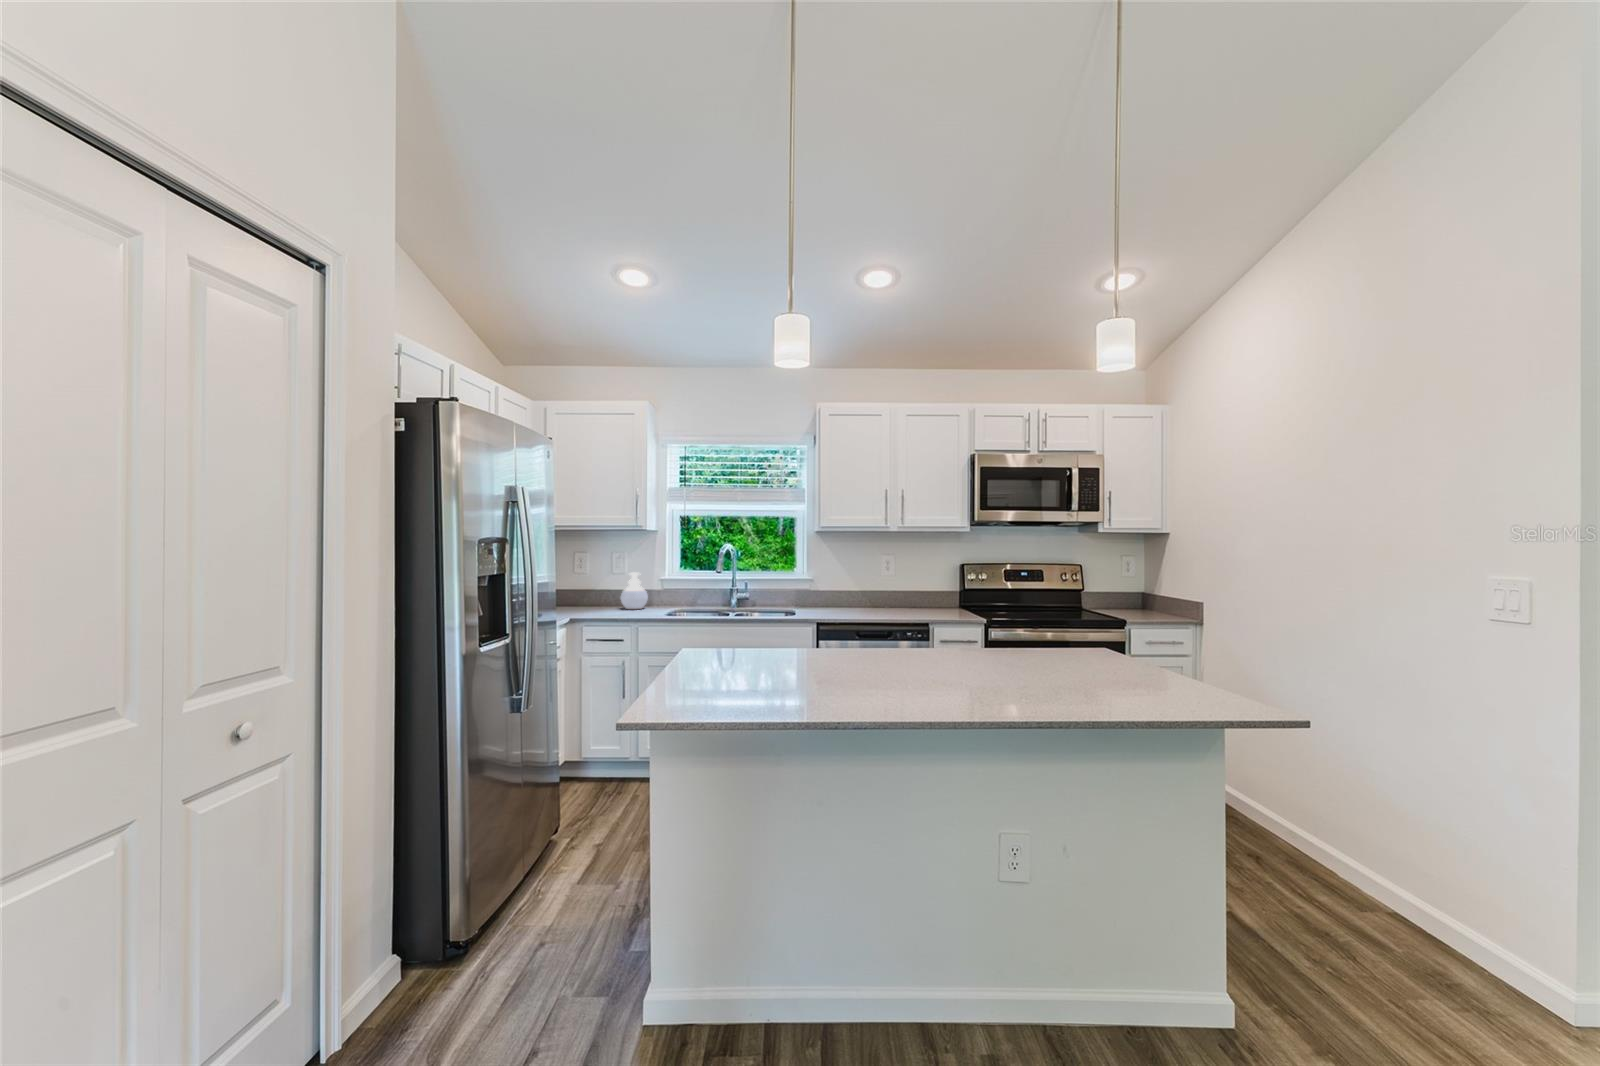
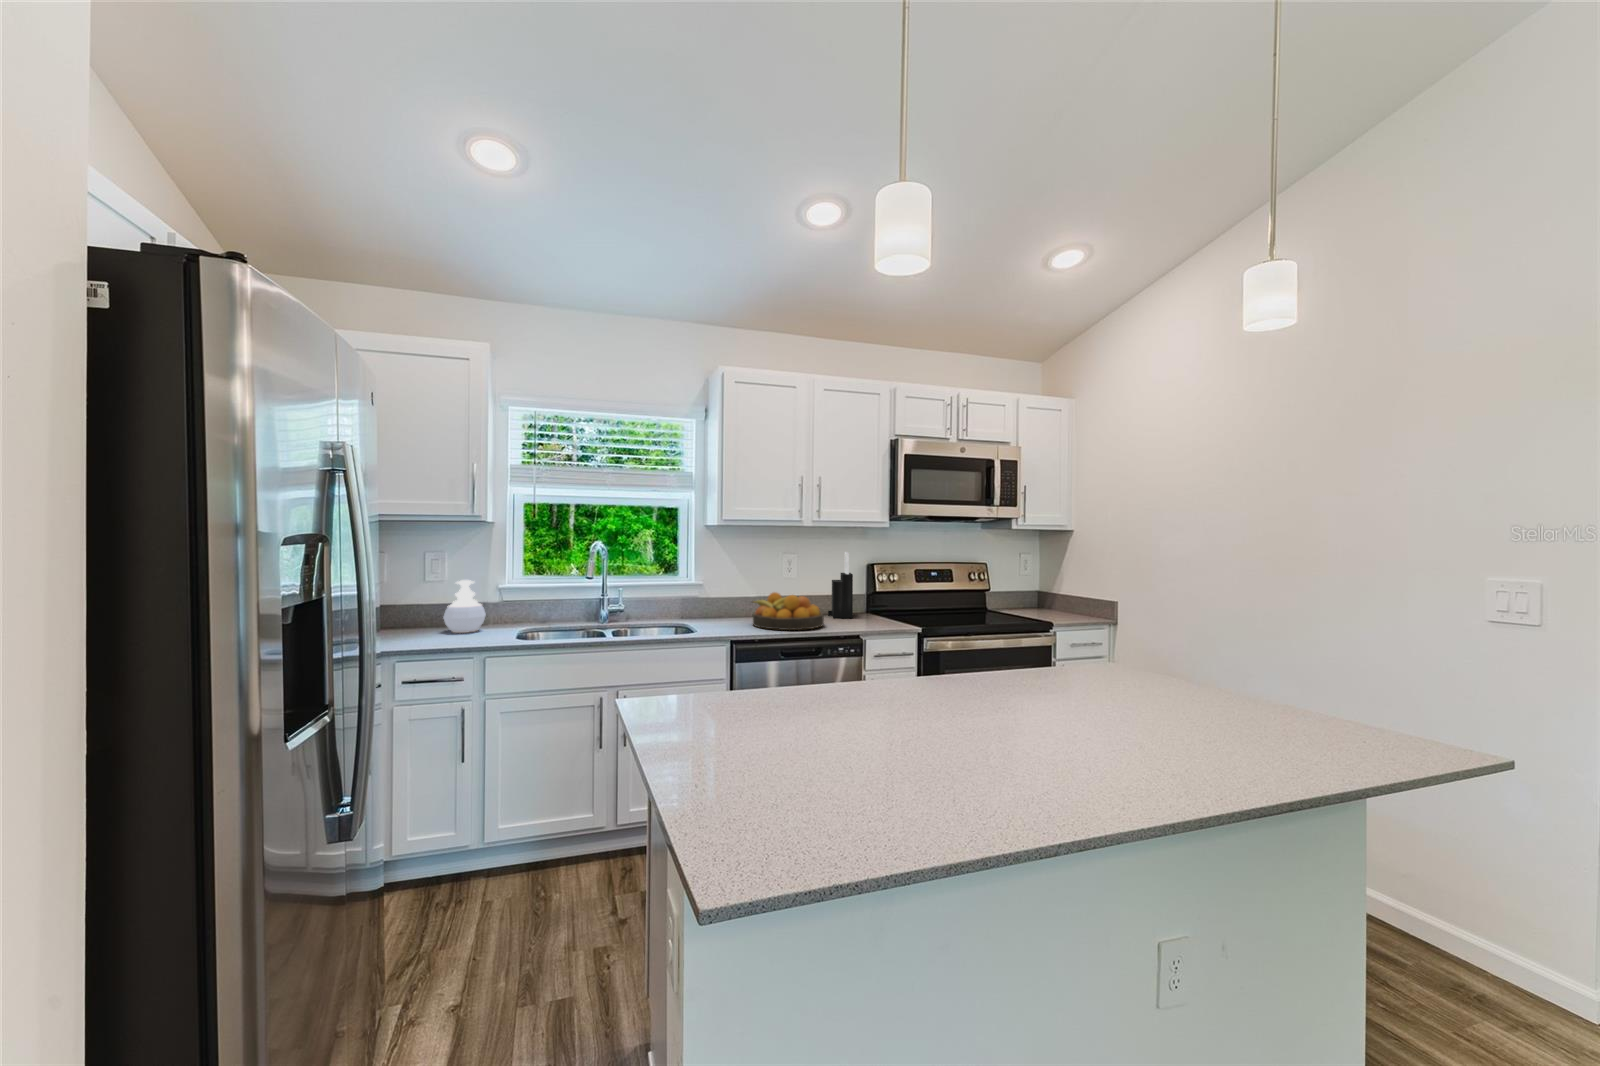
knife block: none [918,554,940,611] -> present [828,552,853,618]
fruit bowl: none [843,587,902,617] -> present [752,592,824,630]

